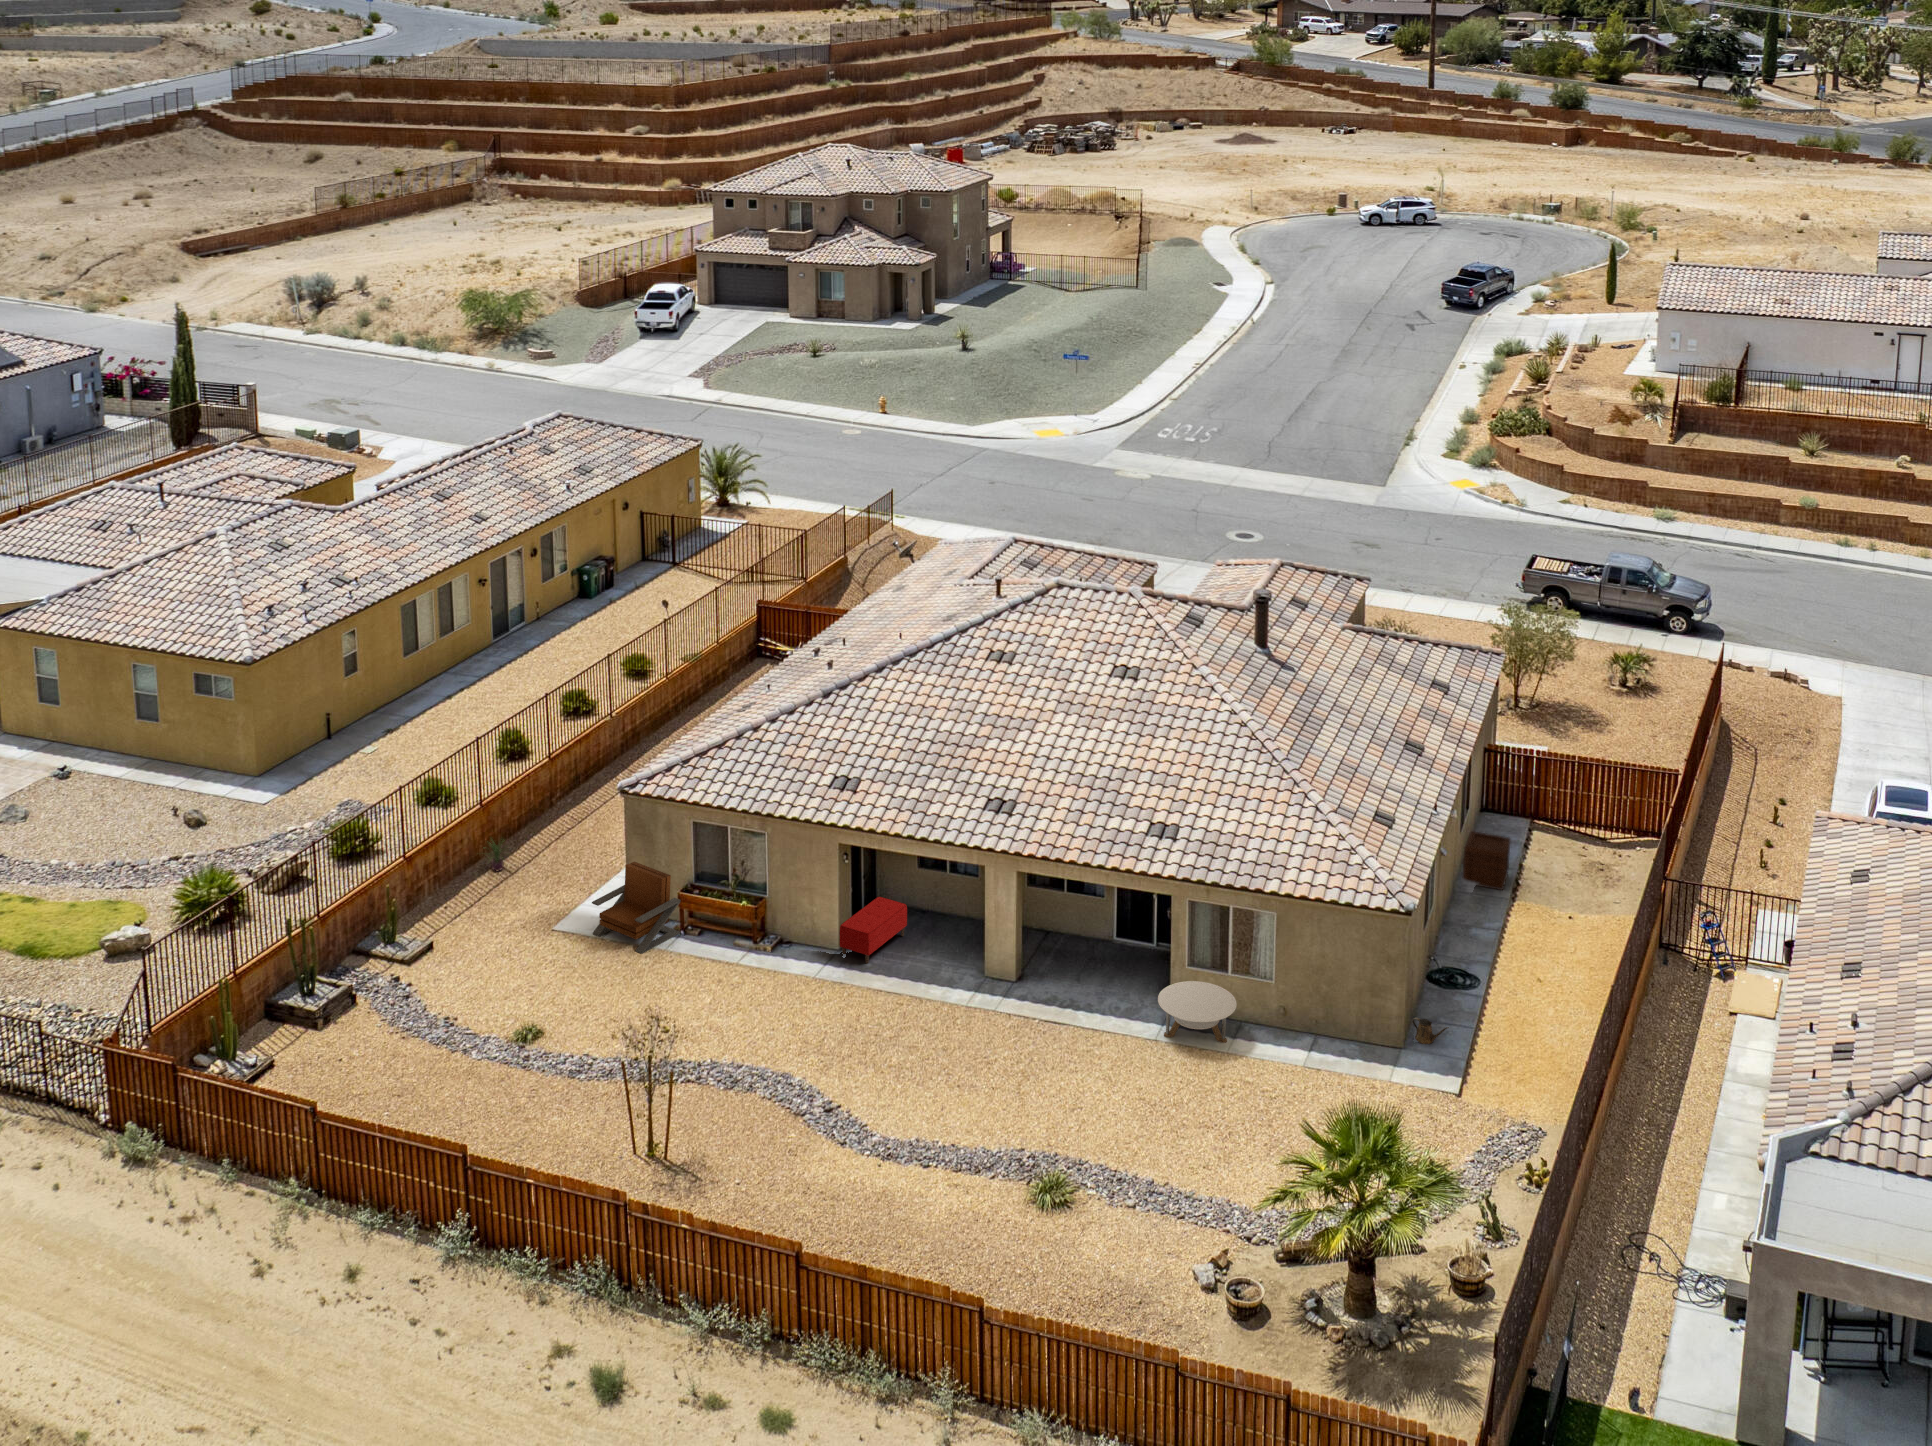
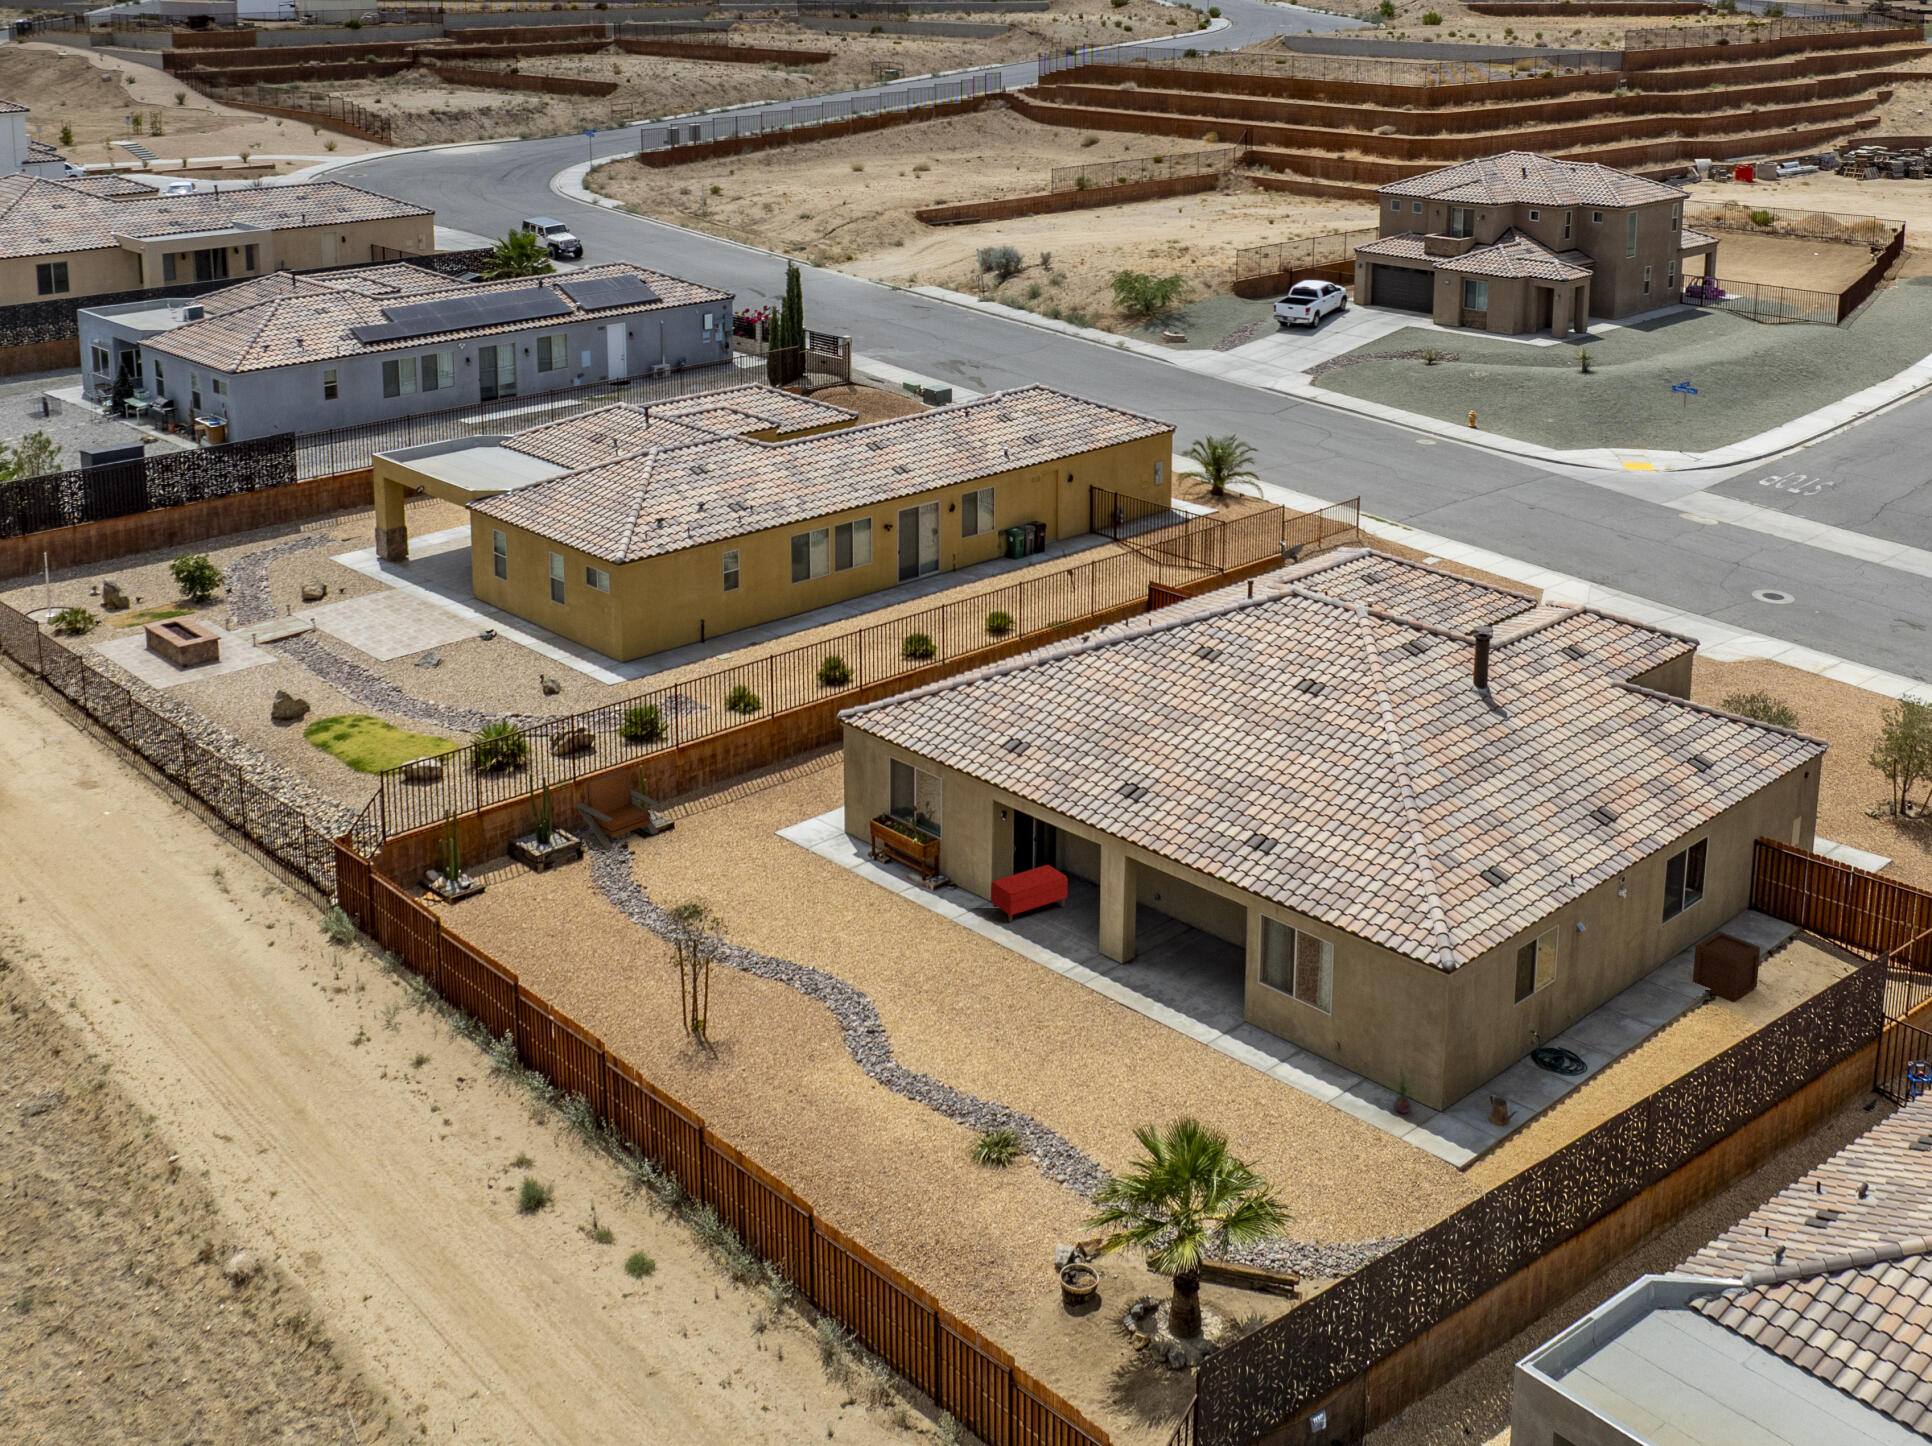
decorative plant: present [486,842,504,871] -> present [1388,1067,1421,1113]
lounge chair: present [592,862,681,954] -> present [576,769,658,851]
round table: present [1158,981,1237,1043] -> none [1228,1003,1309,1071]

